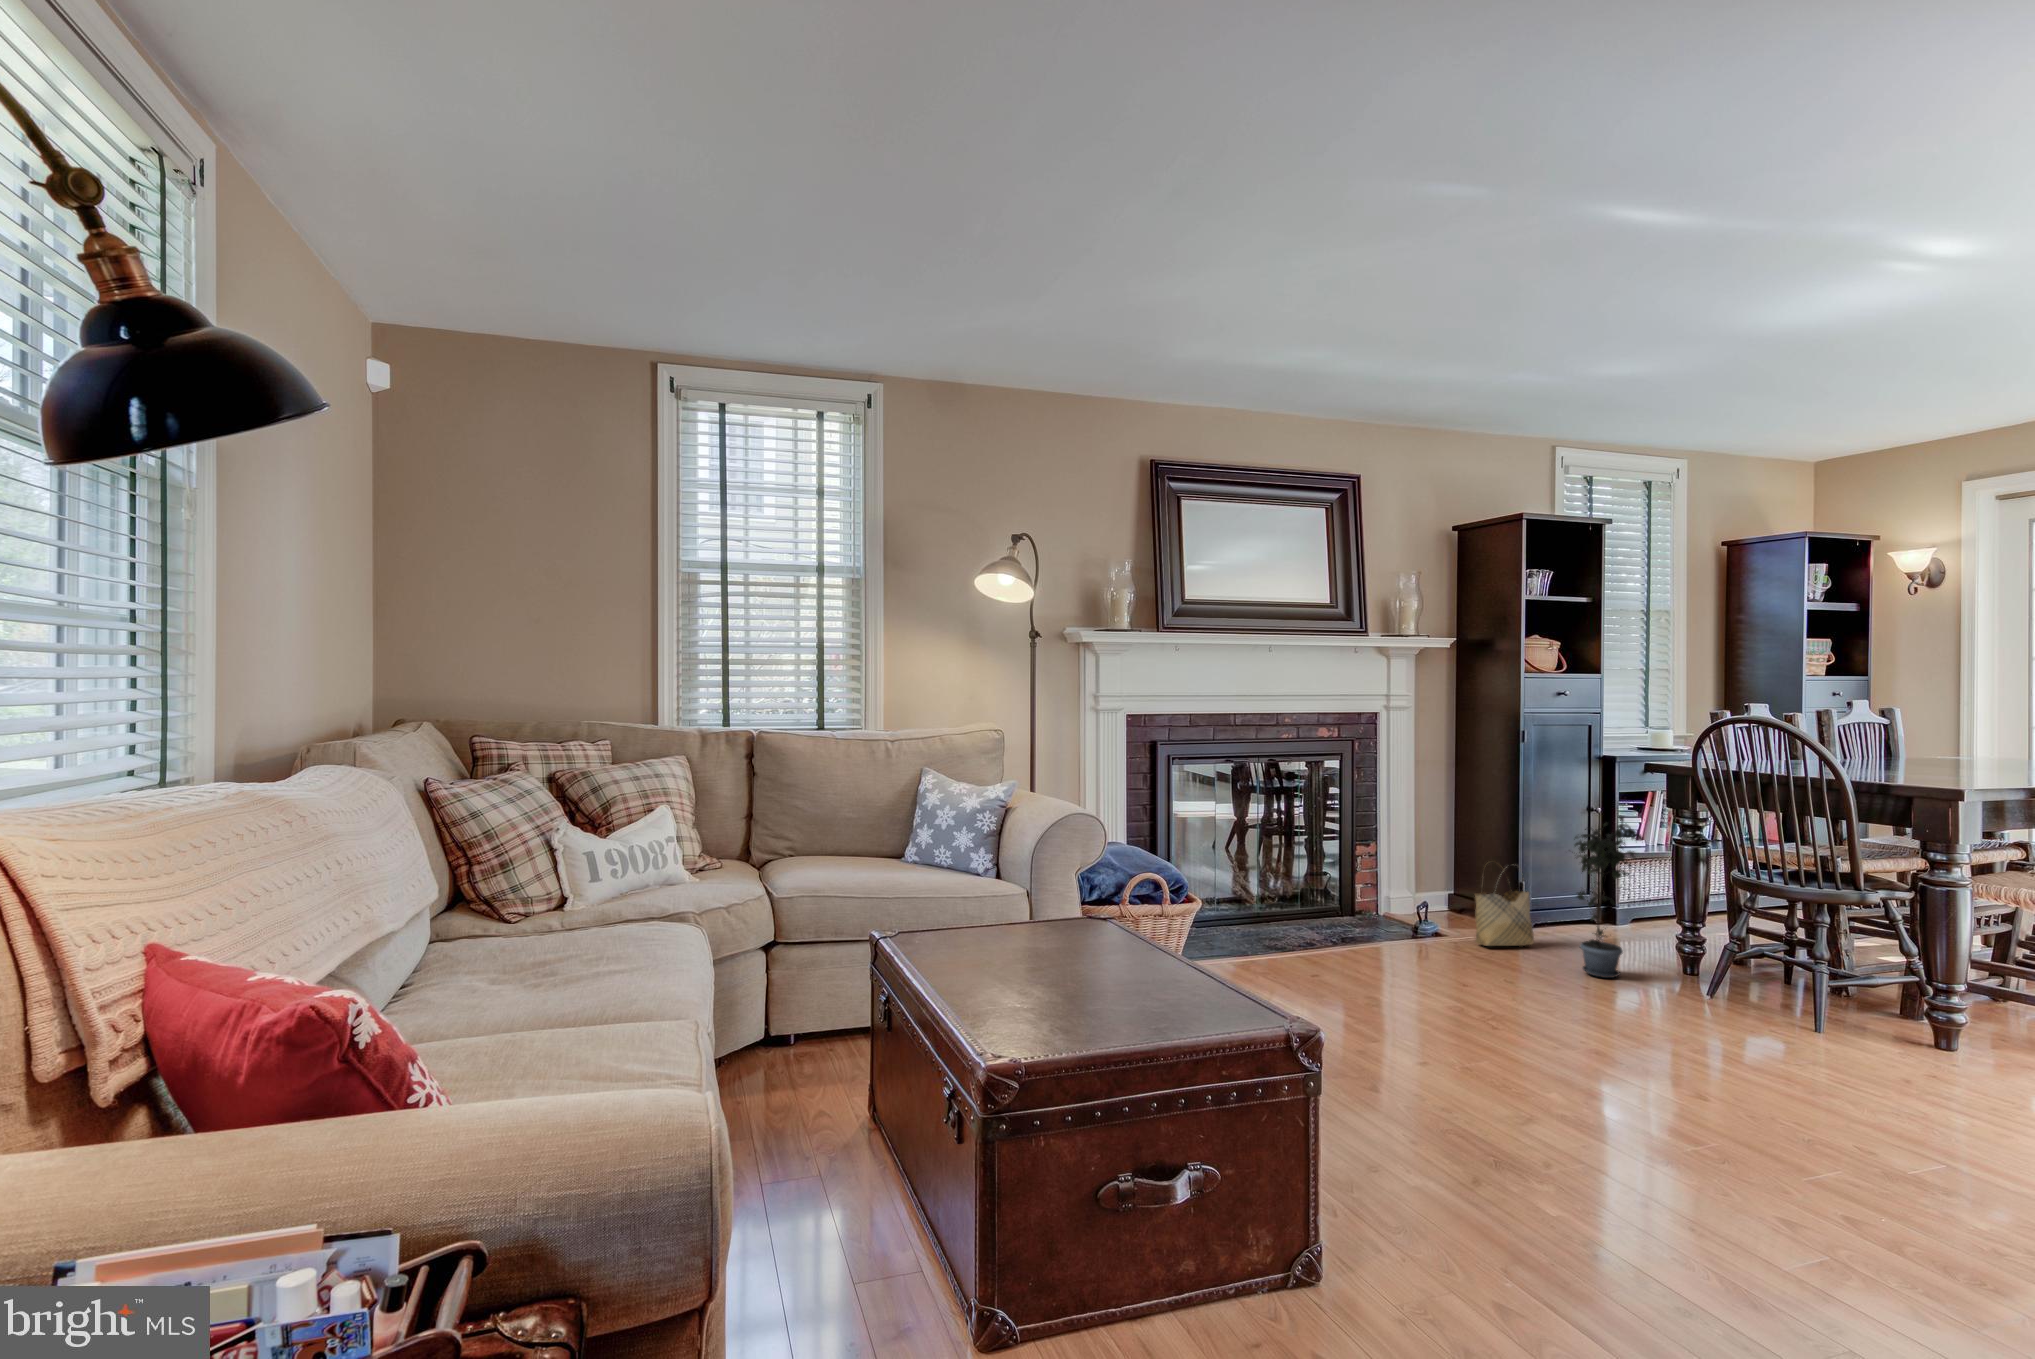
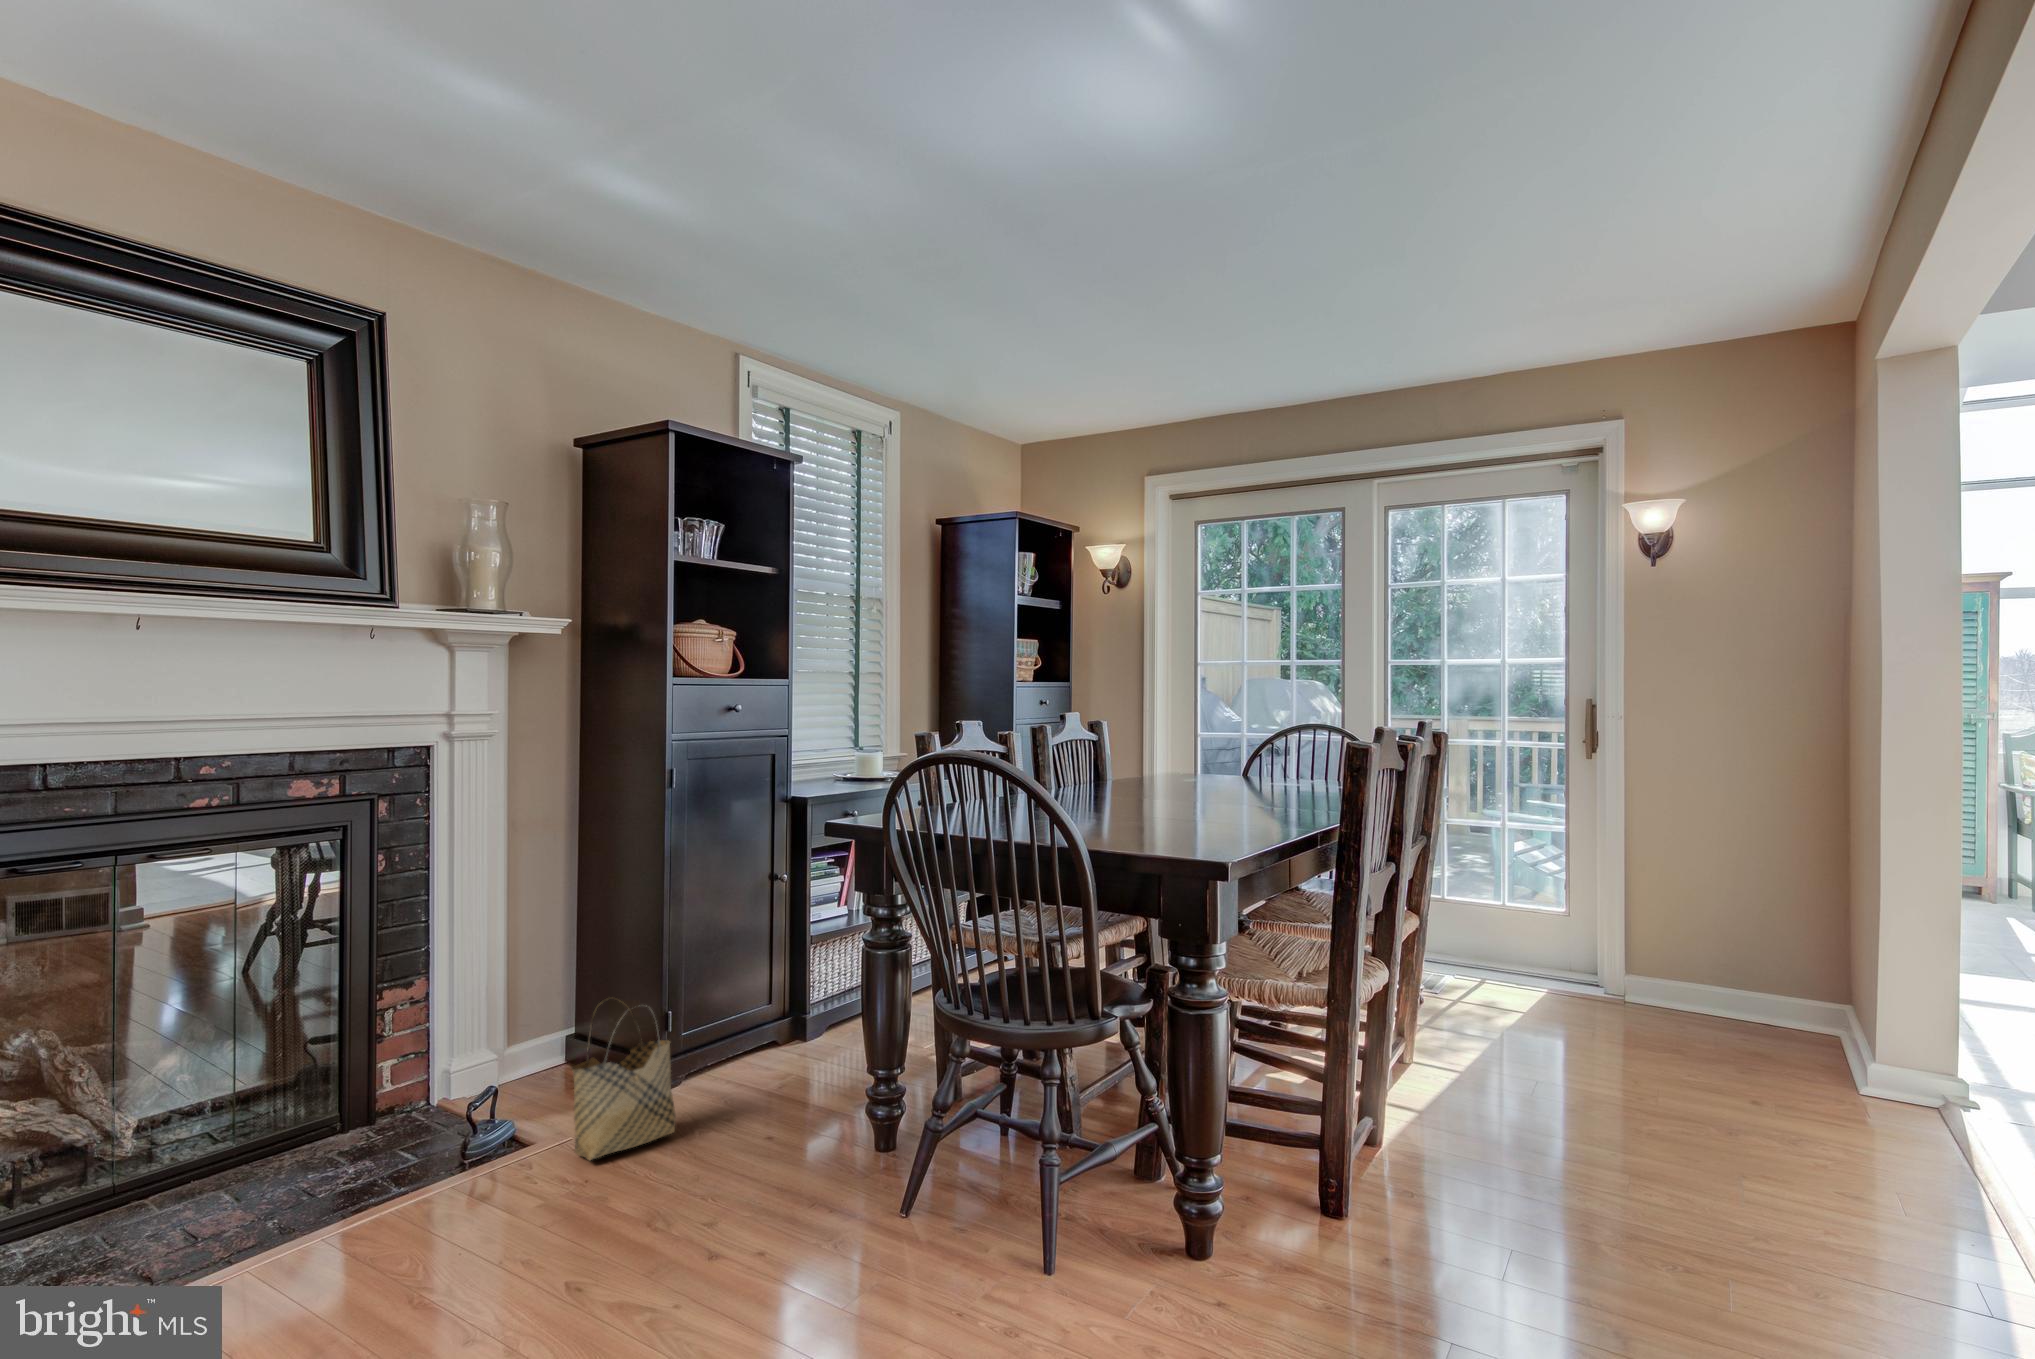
potted plant: present [1574,816,1643,978] -> none [711,915,831,1206]

